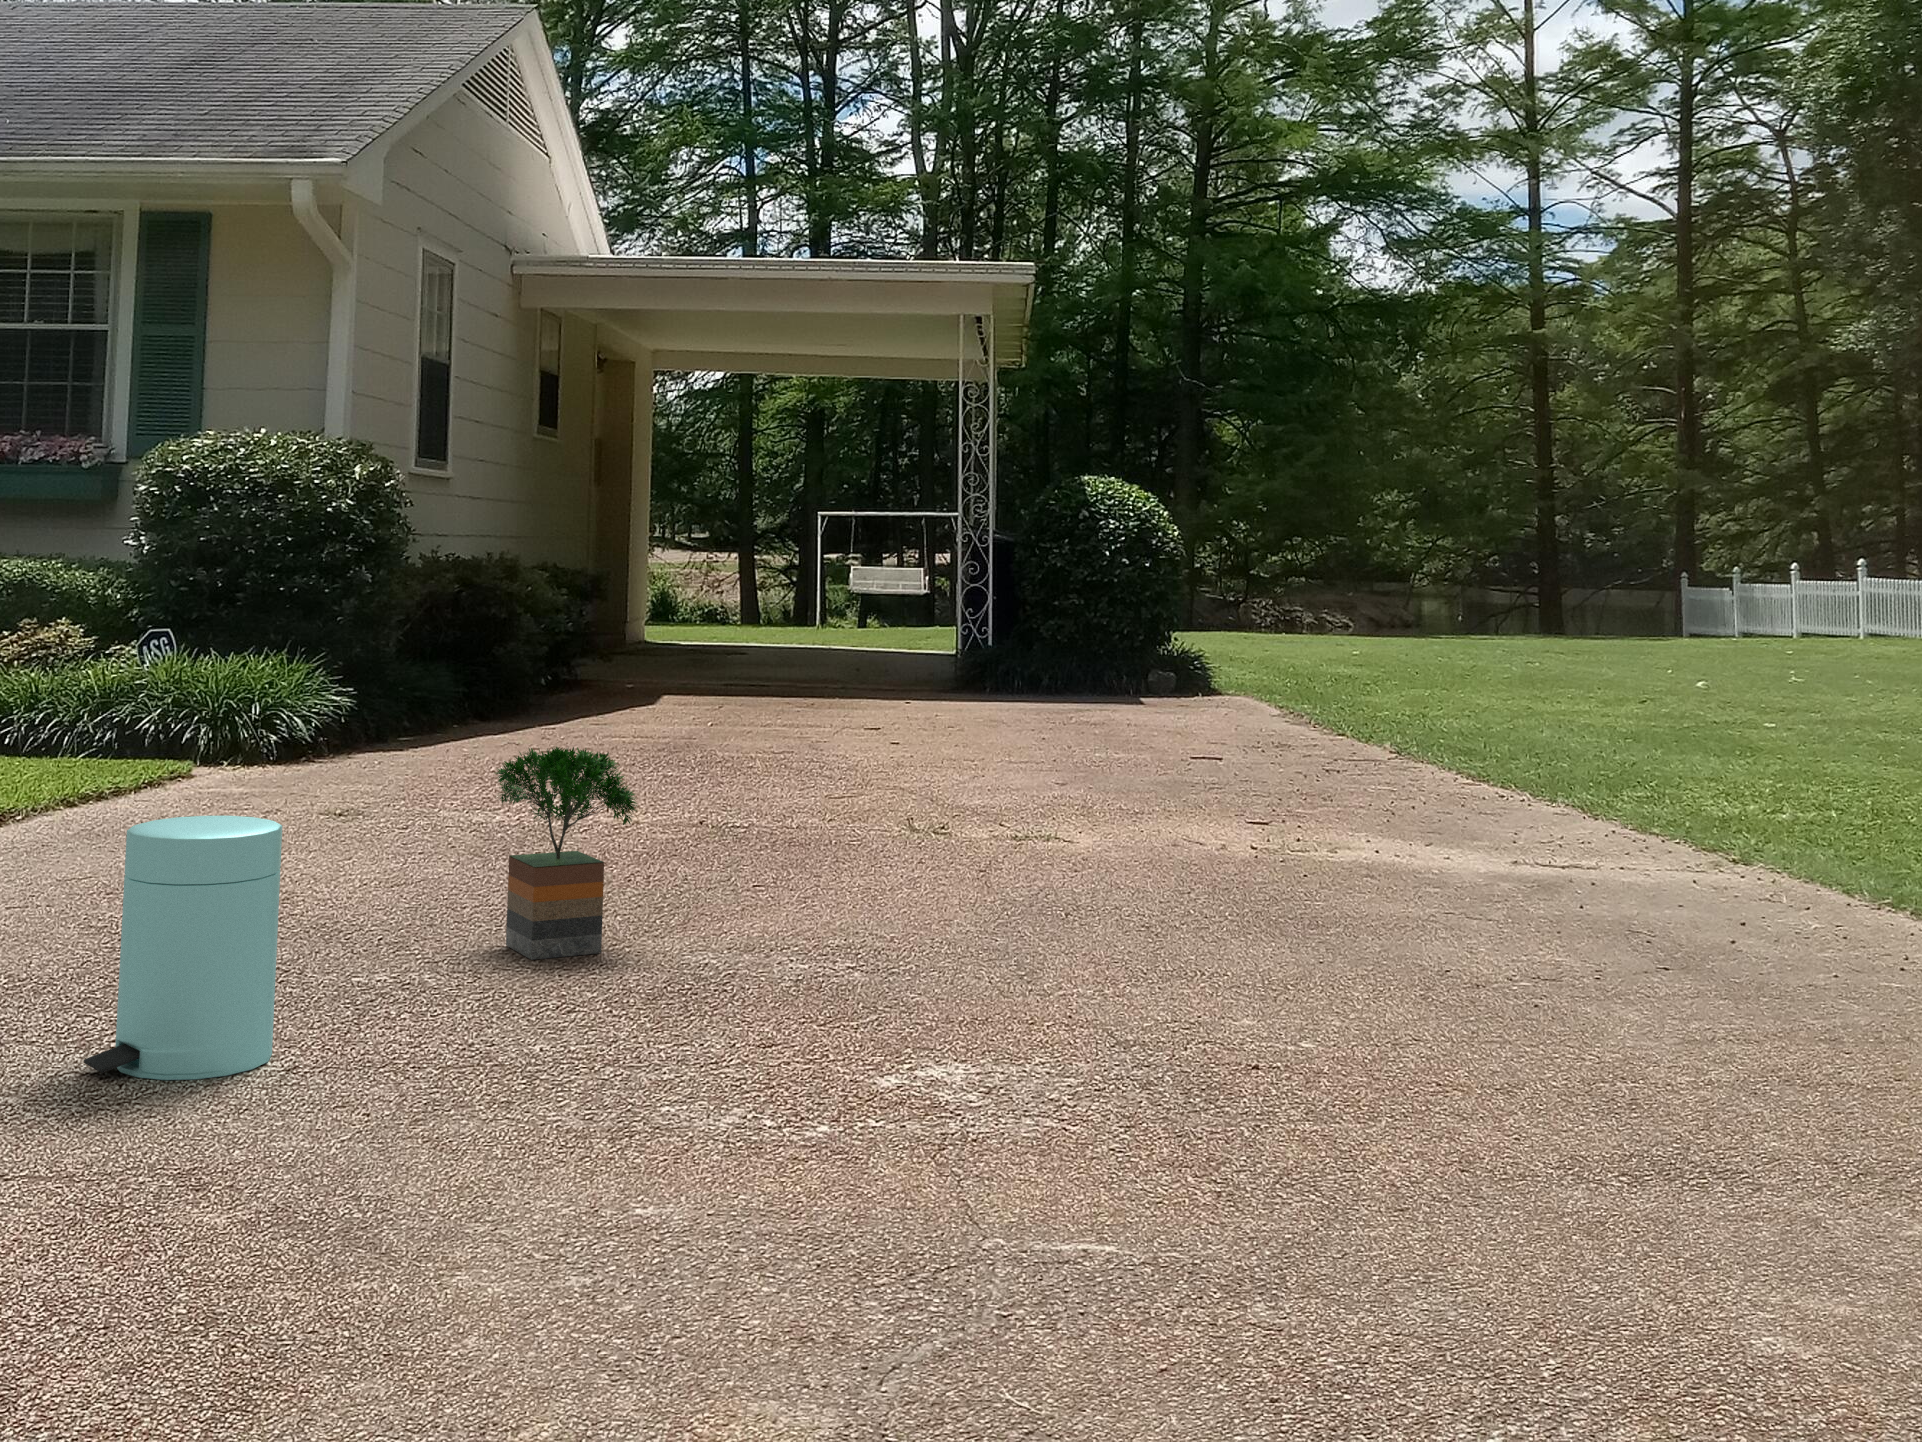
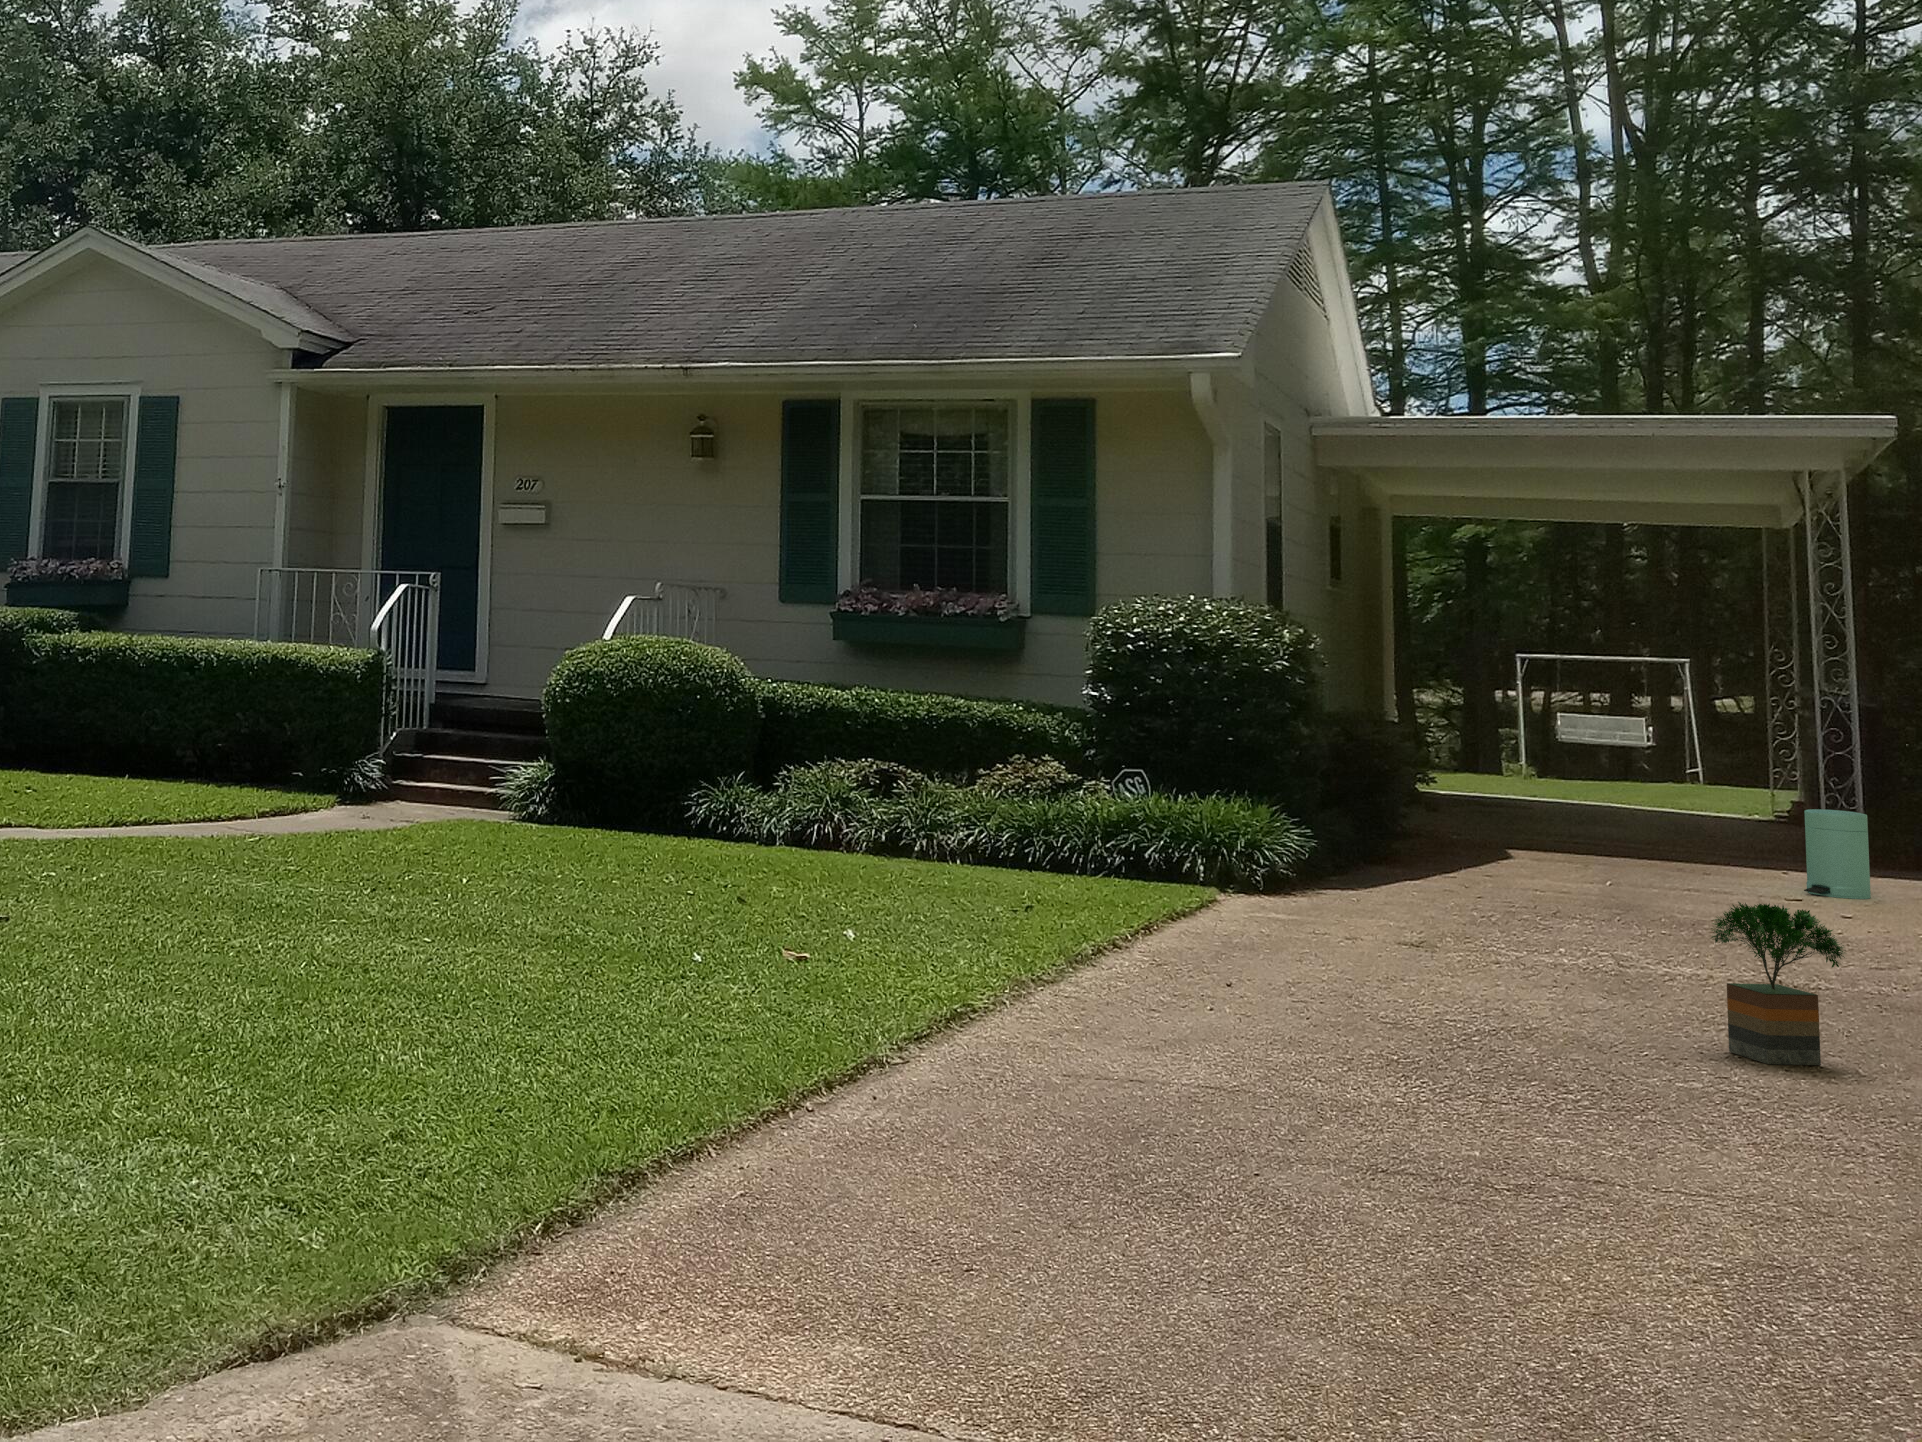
trash can: present [84,816,283,1080] -> present [1804,809,1871,899]

